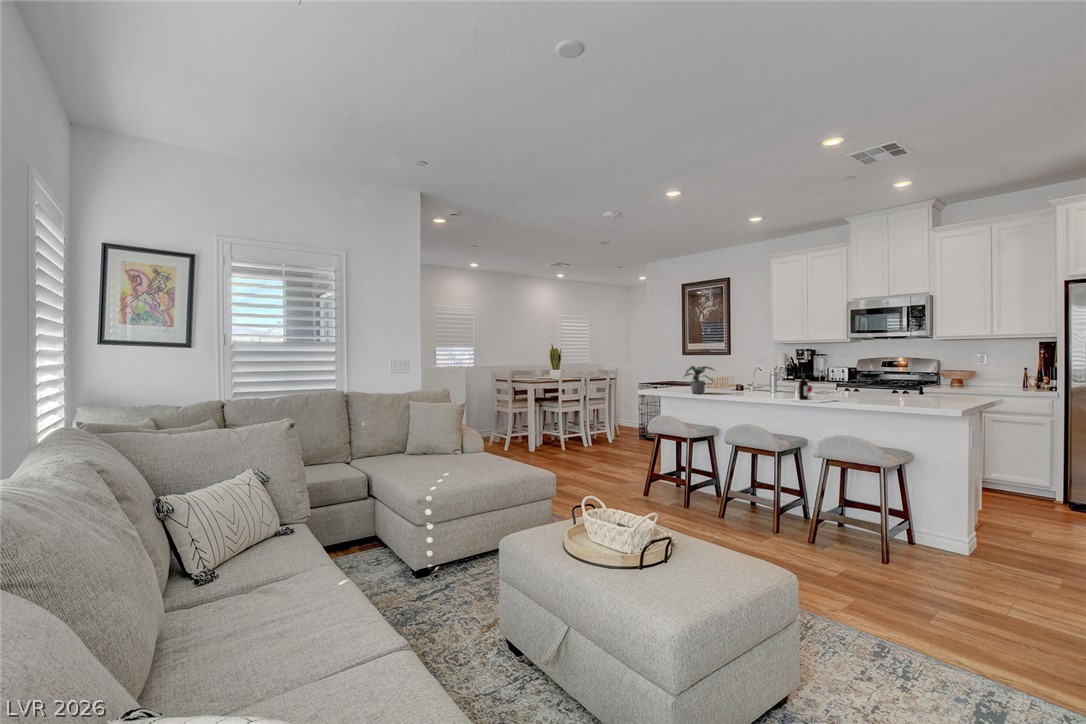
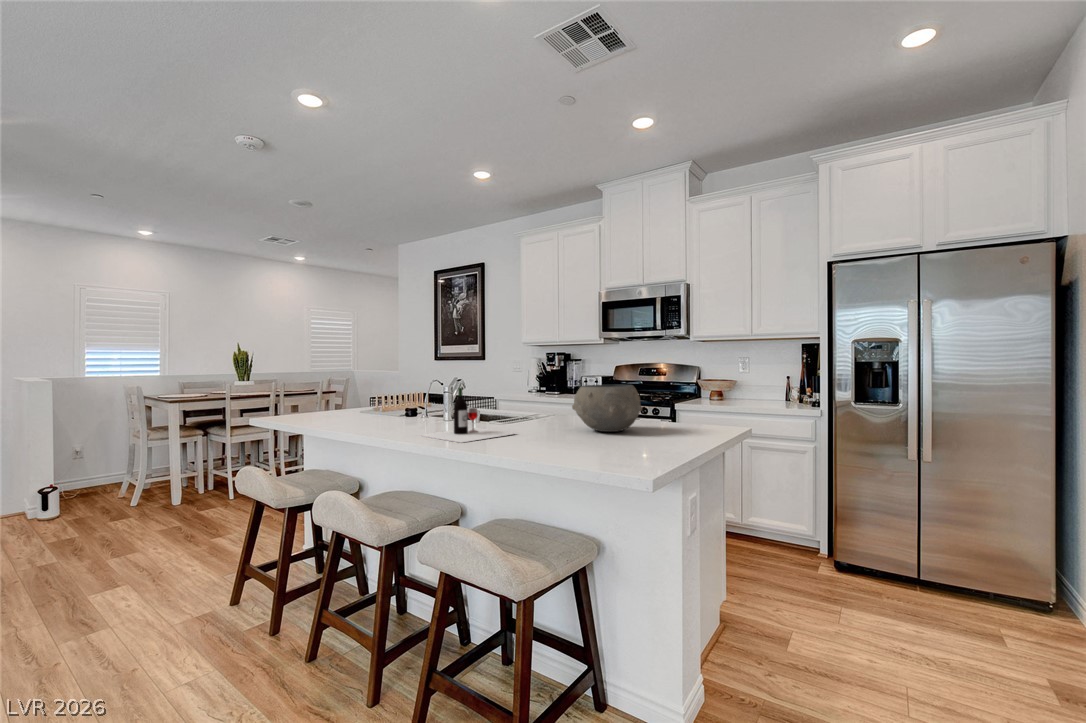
potted plant: present [684,366,714,394] -> none [308,374,370,421]
ceramic bowl: none [872,372,922,400] -> present [572,385,642,432]

